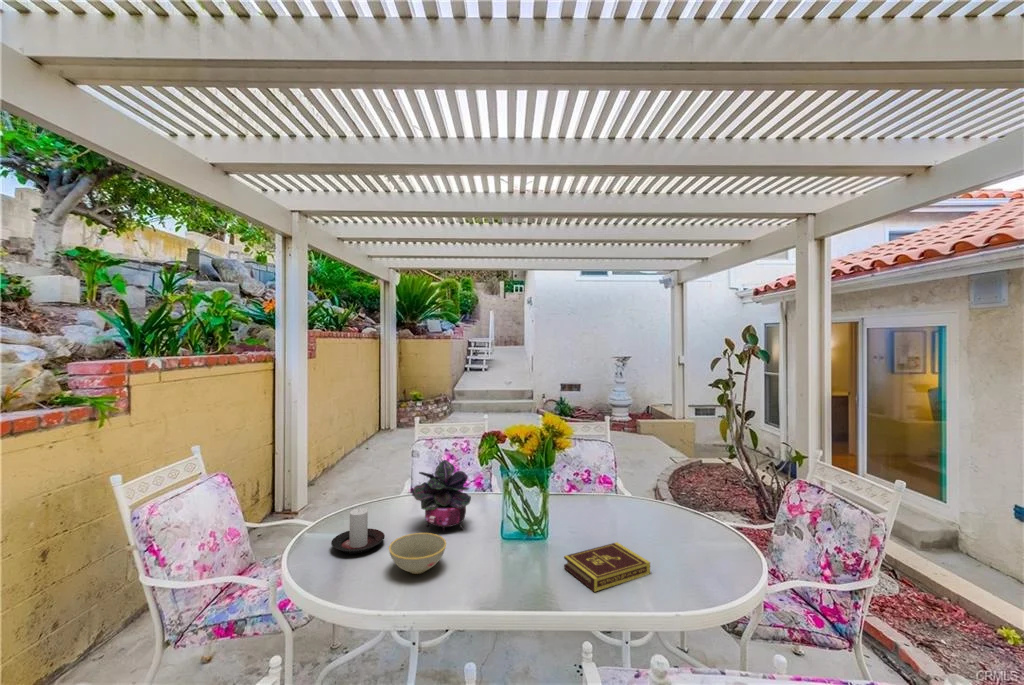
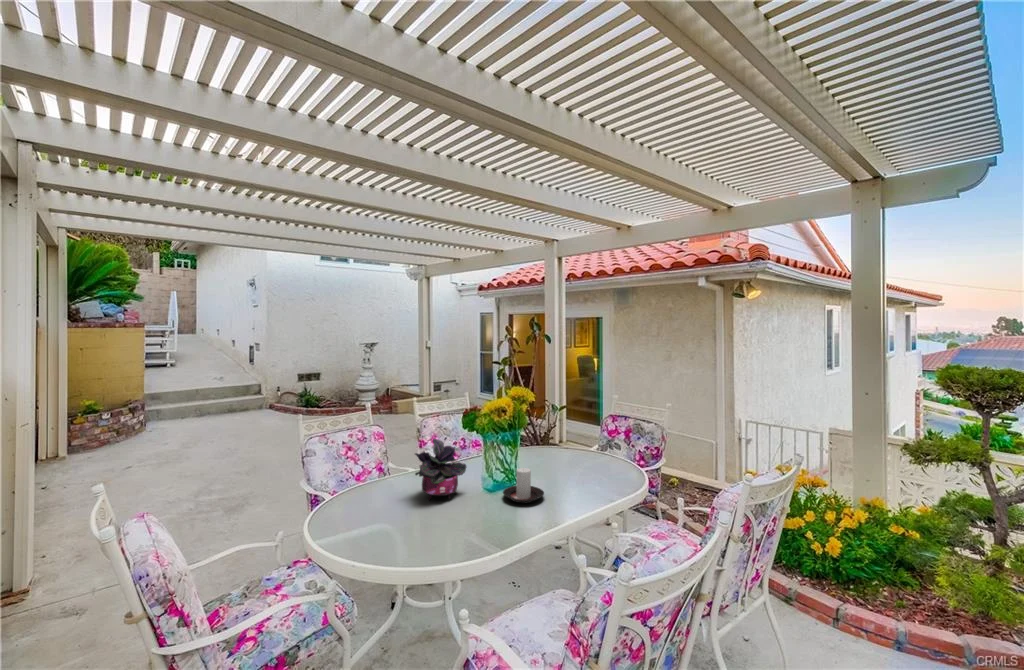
candle holder: present [331,508,385,554] -> present [503,468,544,503]
bowl: present [389,533,446,574] -> none [455,494,502,527]
book: present [564,542,650,592] -> none [561,469,602,496]

